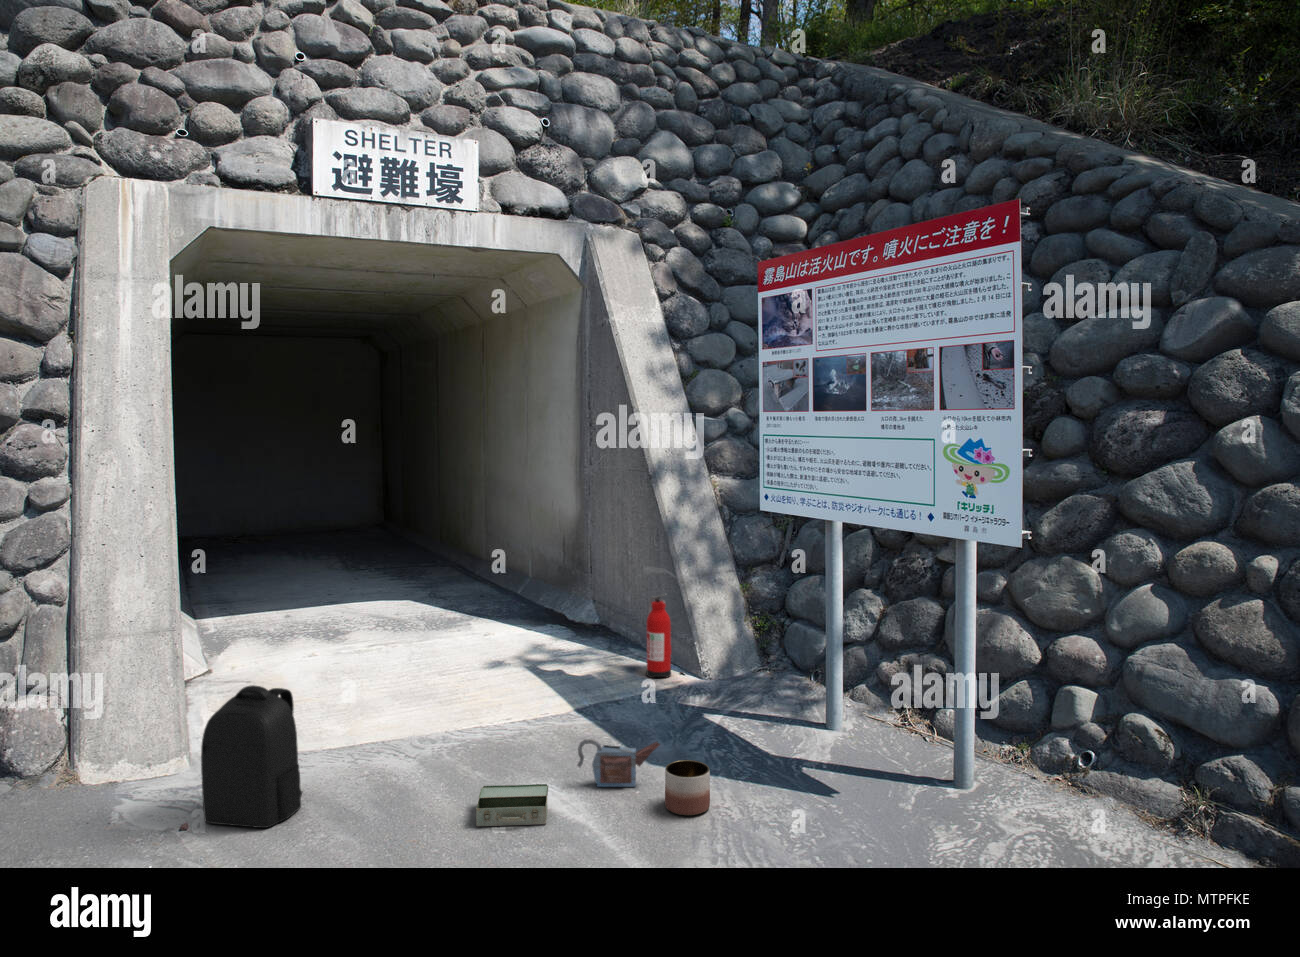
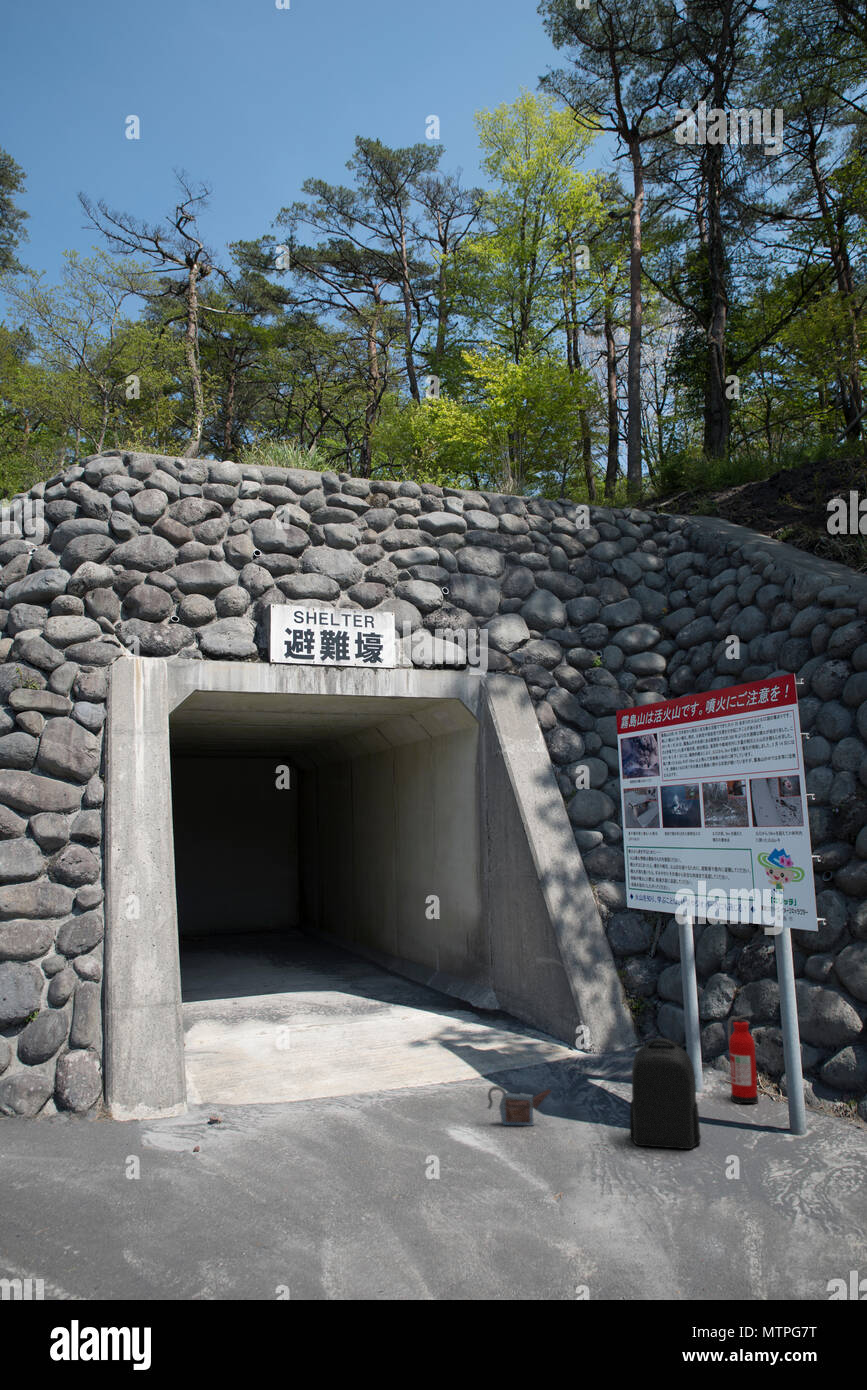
fire extinguisher: present [646,594,671,678] -> present [728,1013,758,1104]
backpack: present [201,685,302,828] -> present [630,1038,701,1149]
planter: present [665,760,710,816] -> none [556,1101,591,1142]
toolbox: present [476,784,548,826] -> none [415,1119,467,1146]

